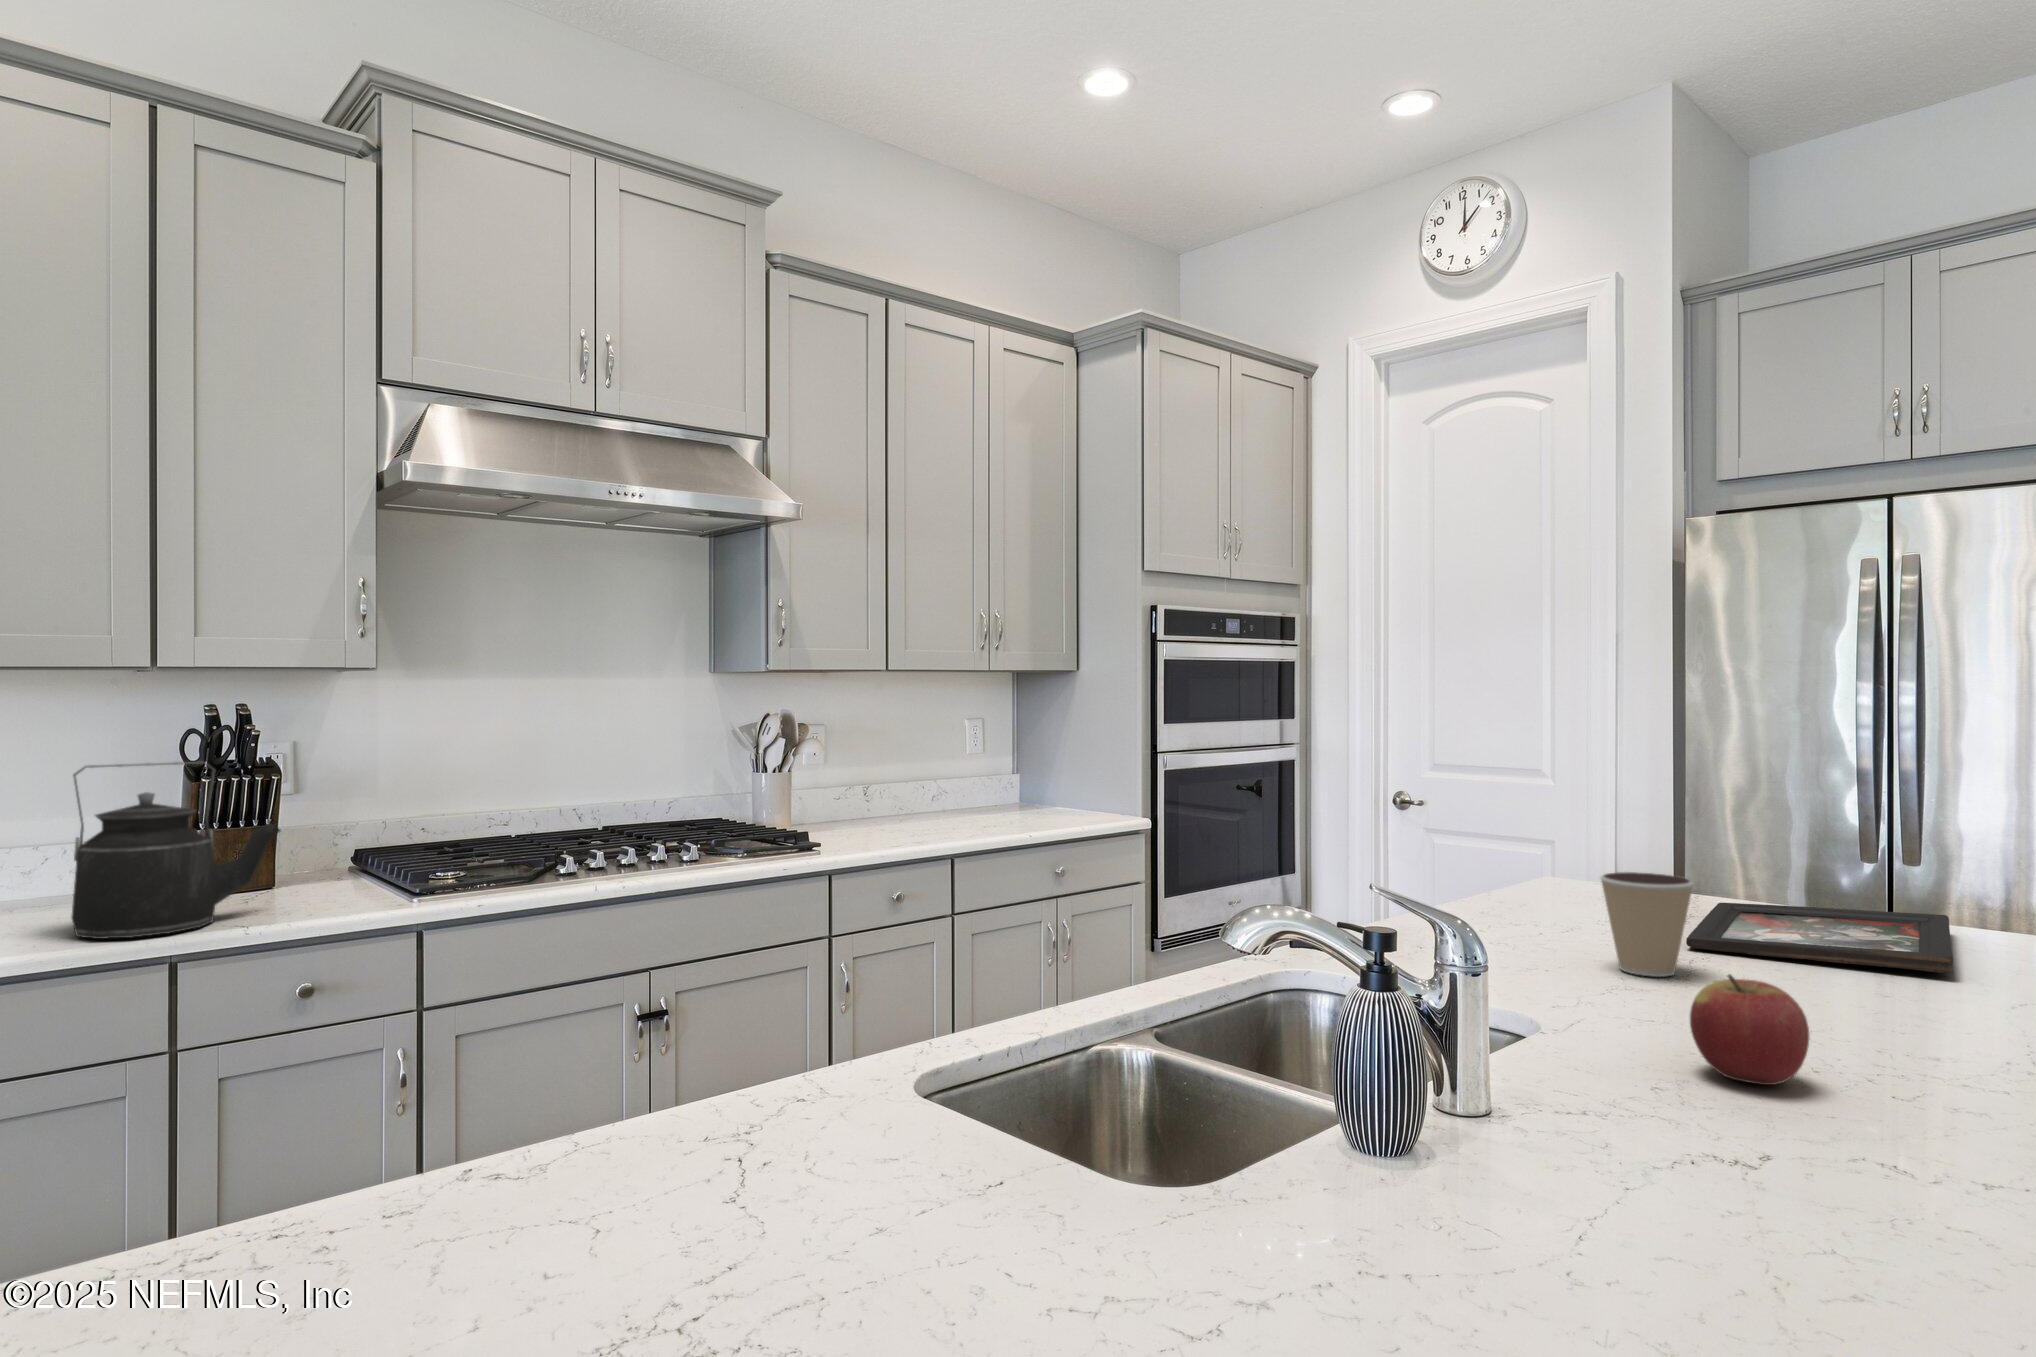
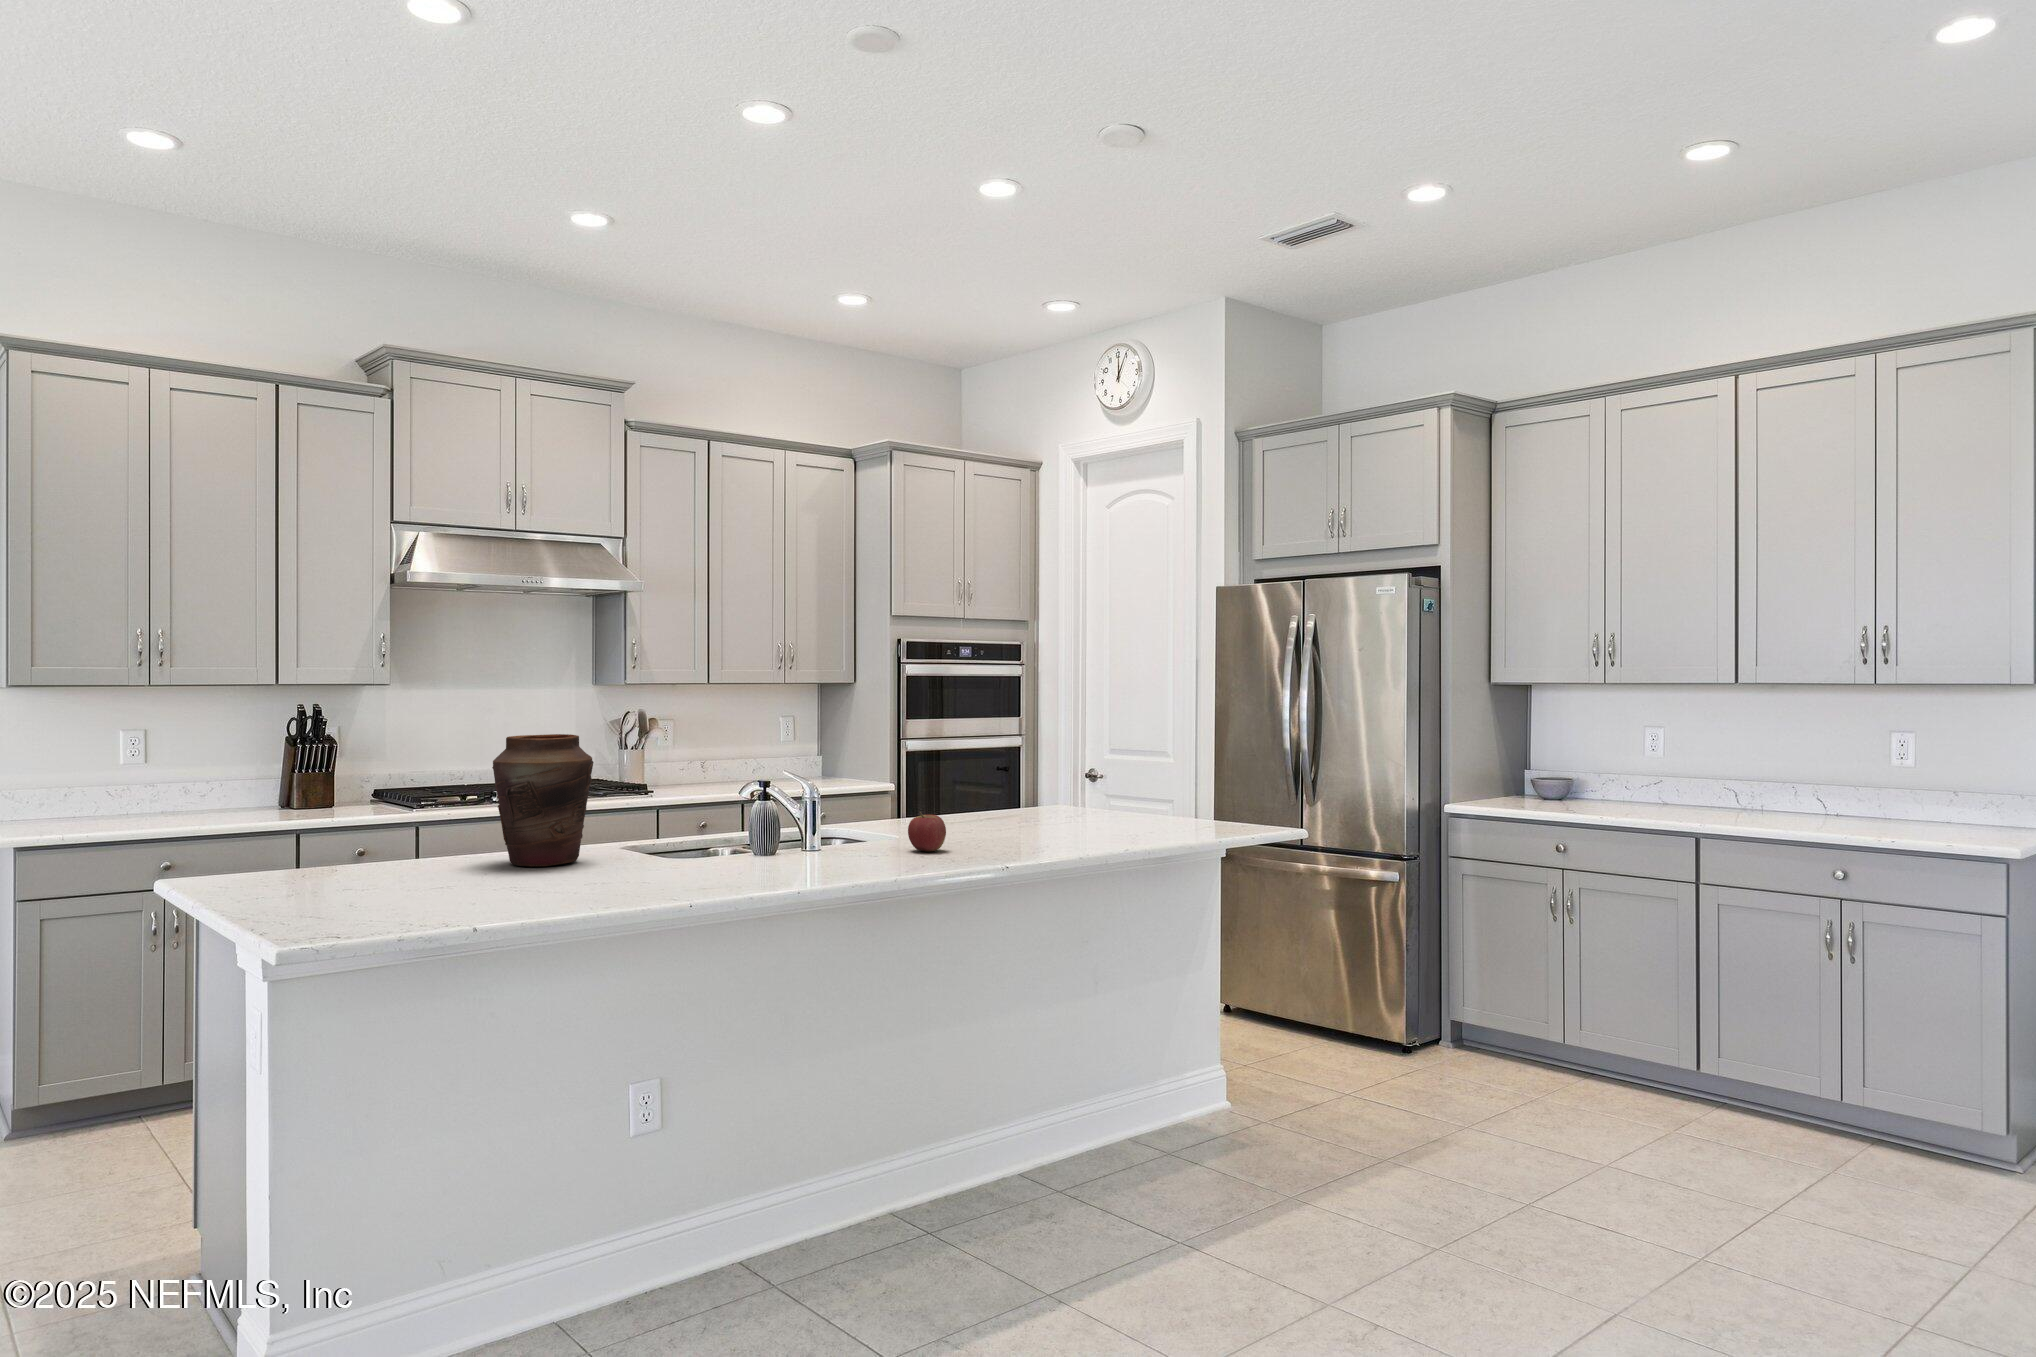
kettle: present [72,761,280,939] -> none [243,735,344,822]
vase: none [603,780,915,1234] -> present [492,734,594,866]
coffee cup: present [1600,872,1694,977] -> none [962,787,1000,832]
decorative tray: present [1686,903,1953,973] -> none [1024,812,1172,831]

